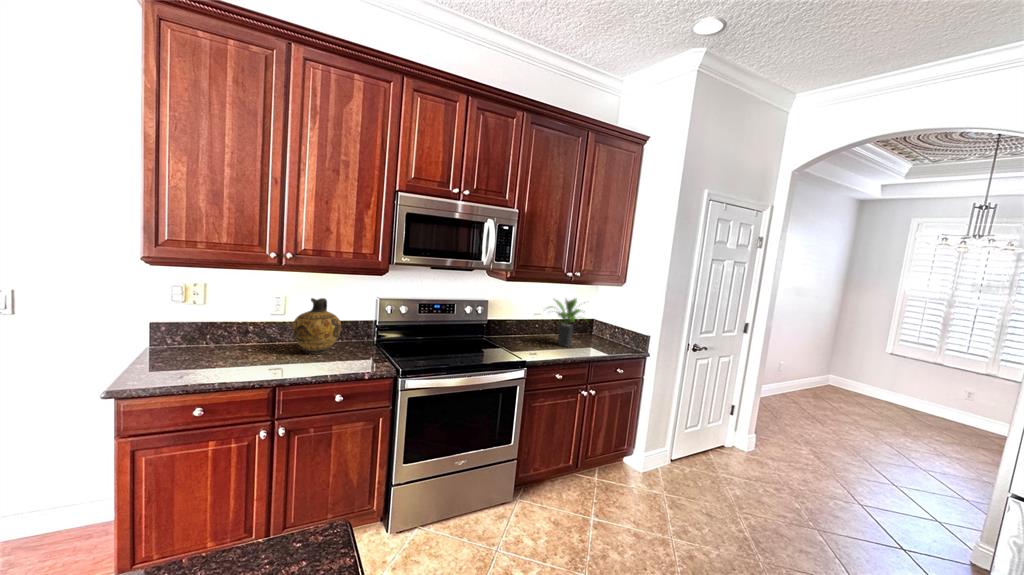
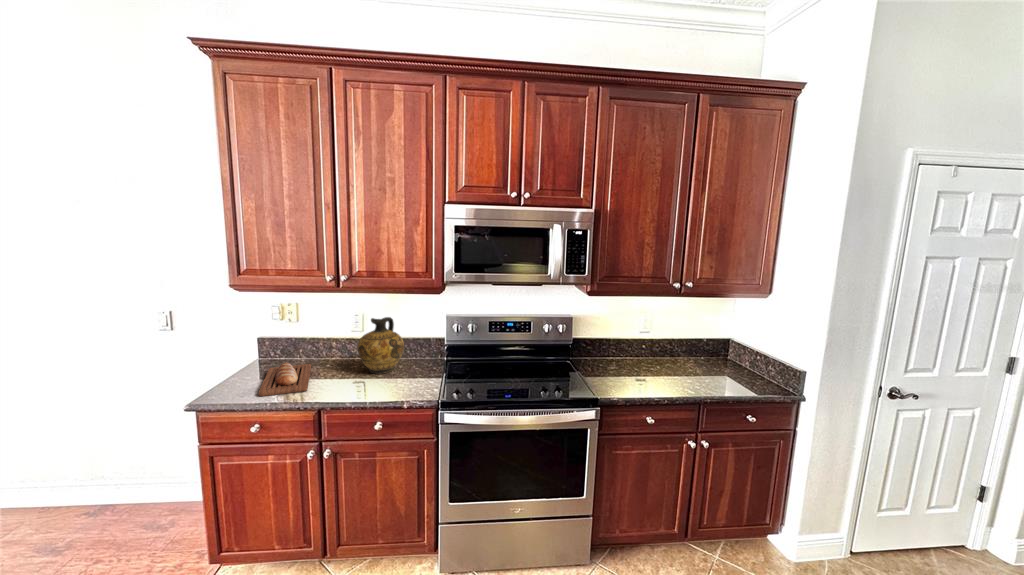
potted plant: present [555,298,583,347] -> none [641,315,703,379]
bread loaf: none [183,346,252,378] -> present [259,362,311,396]

